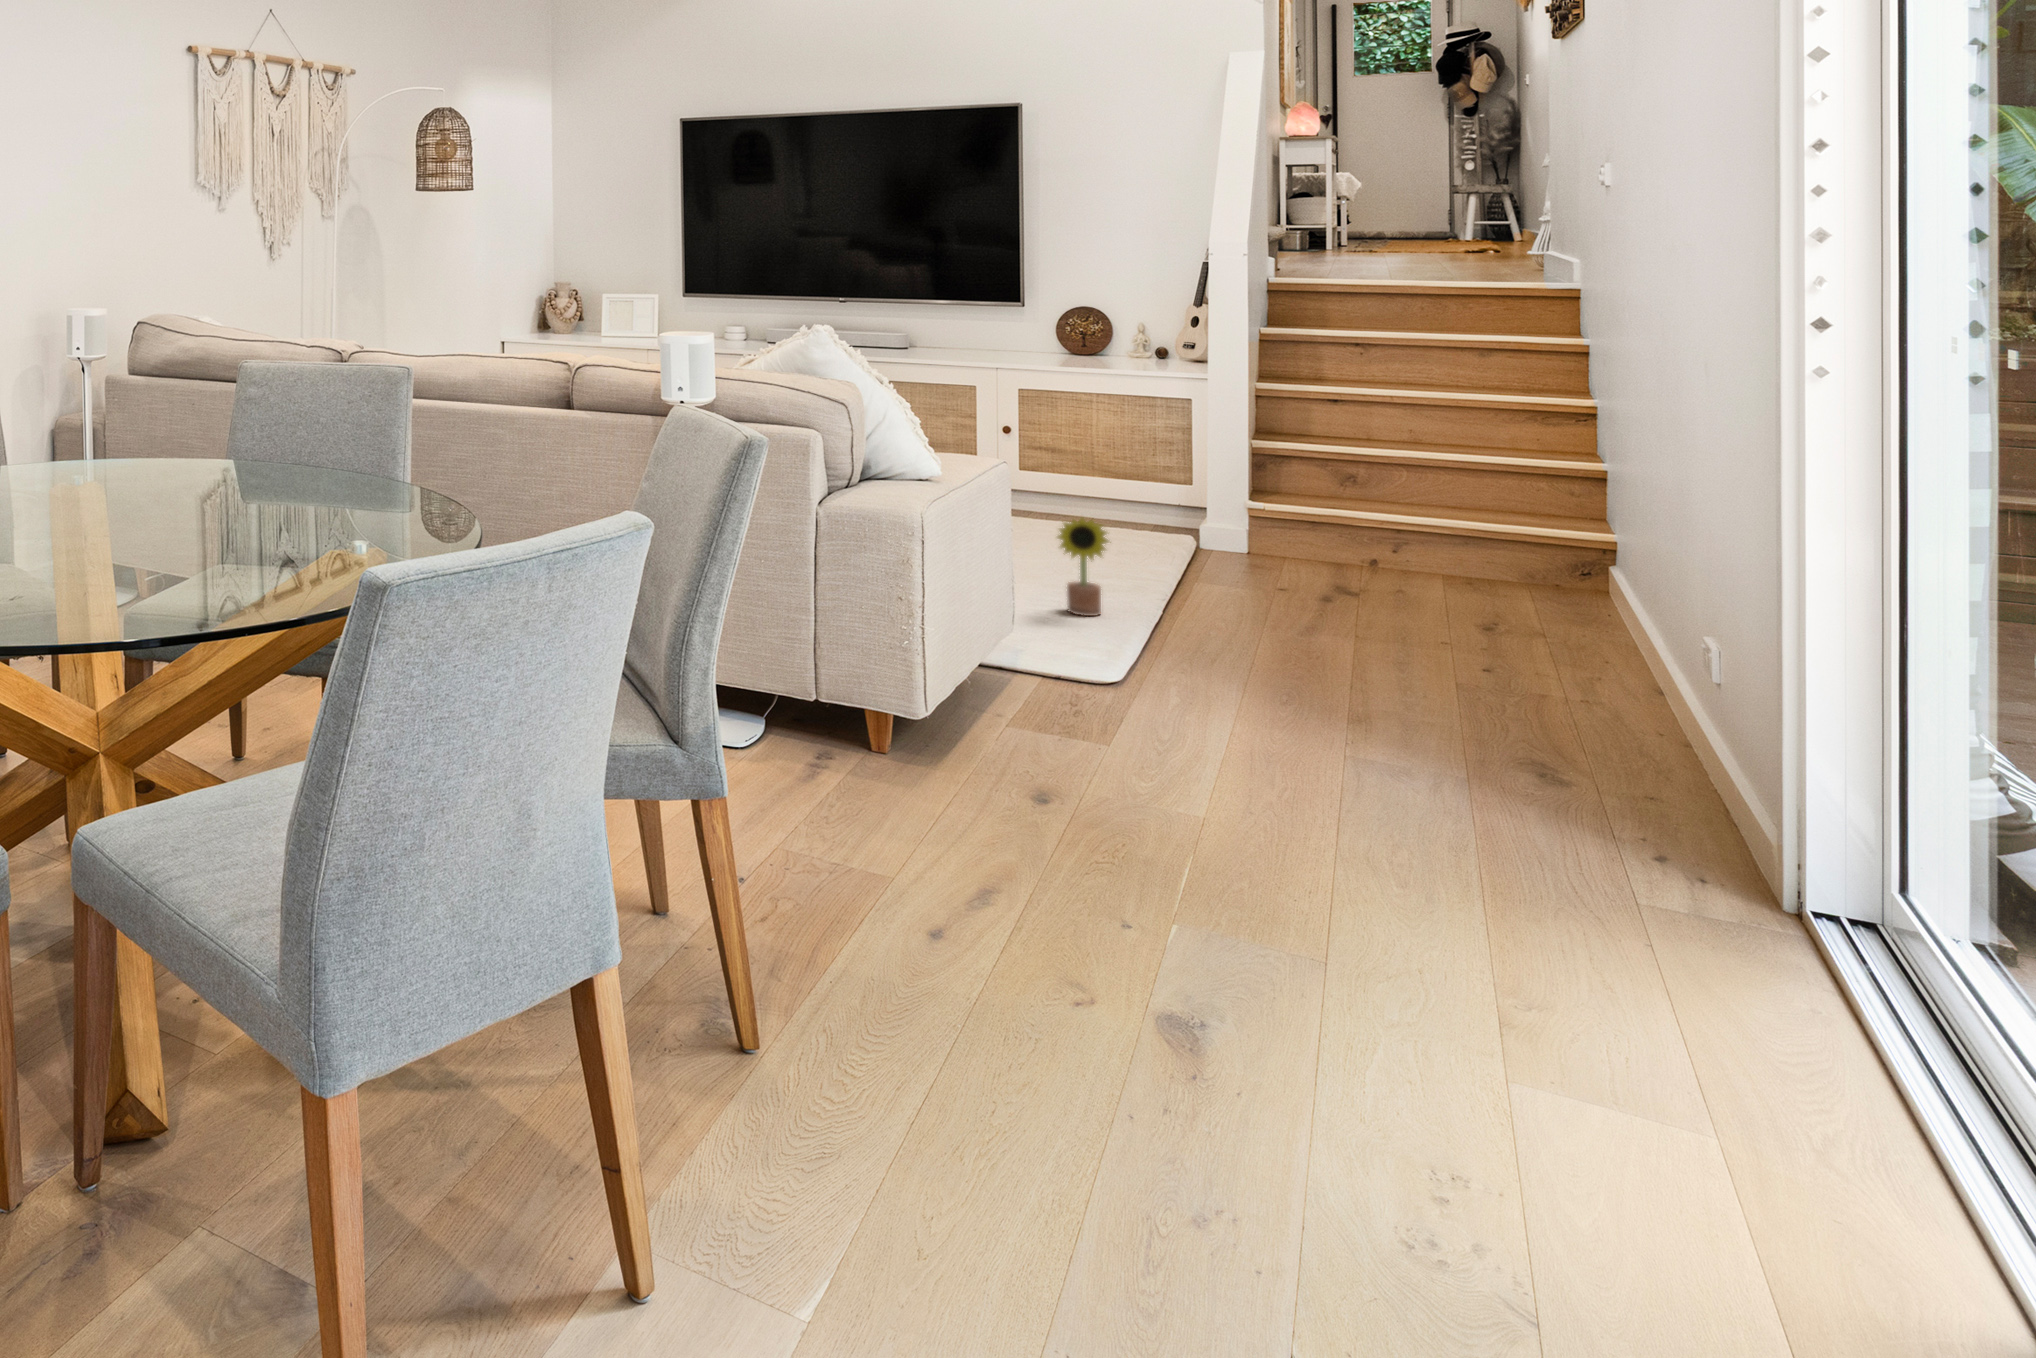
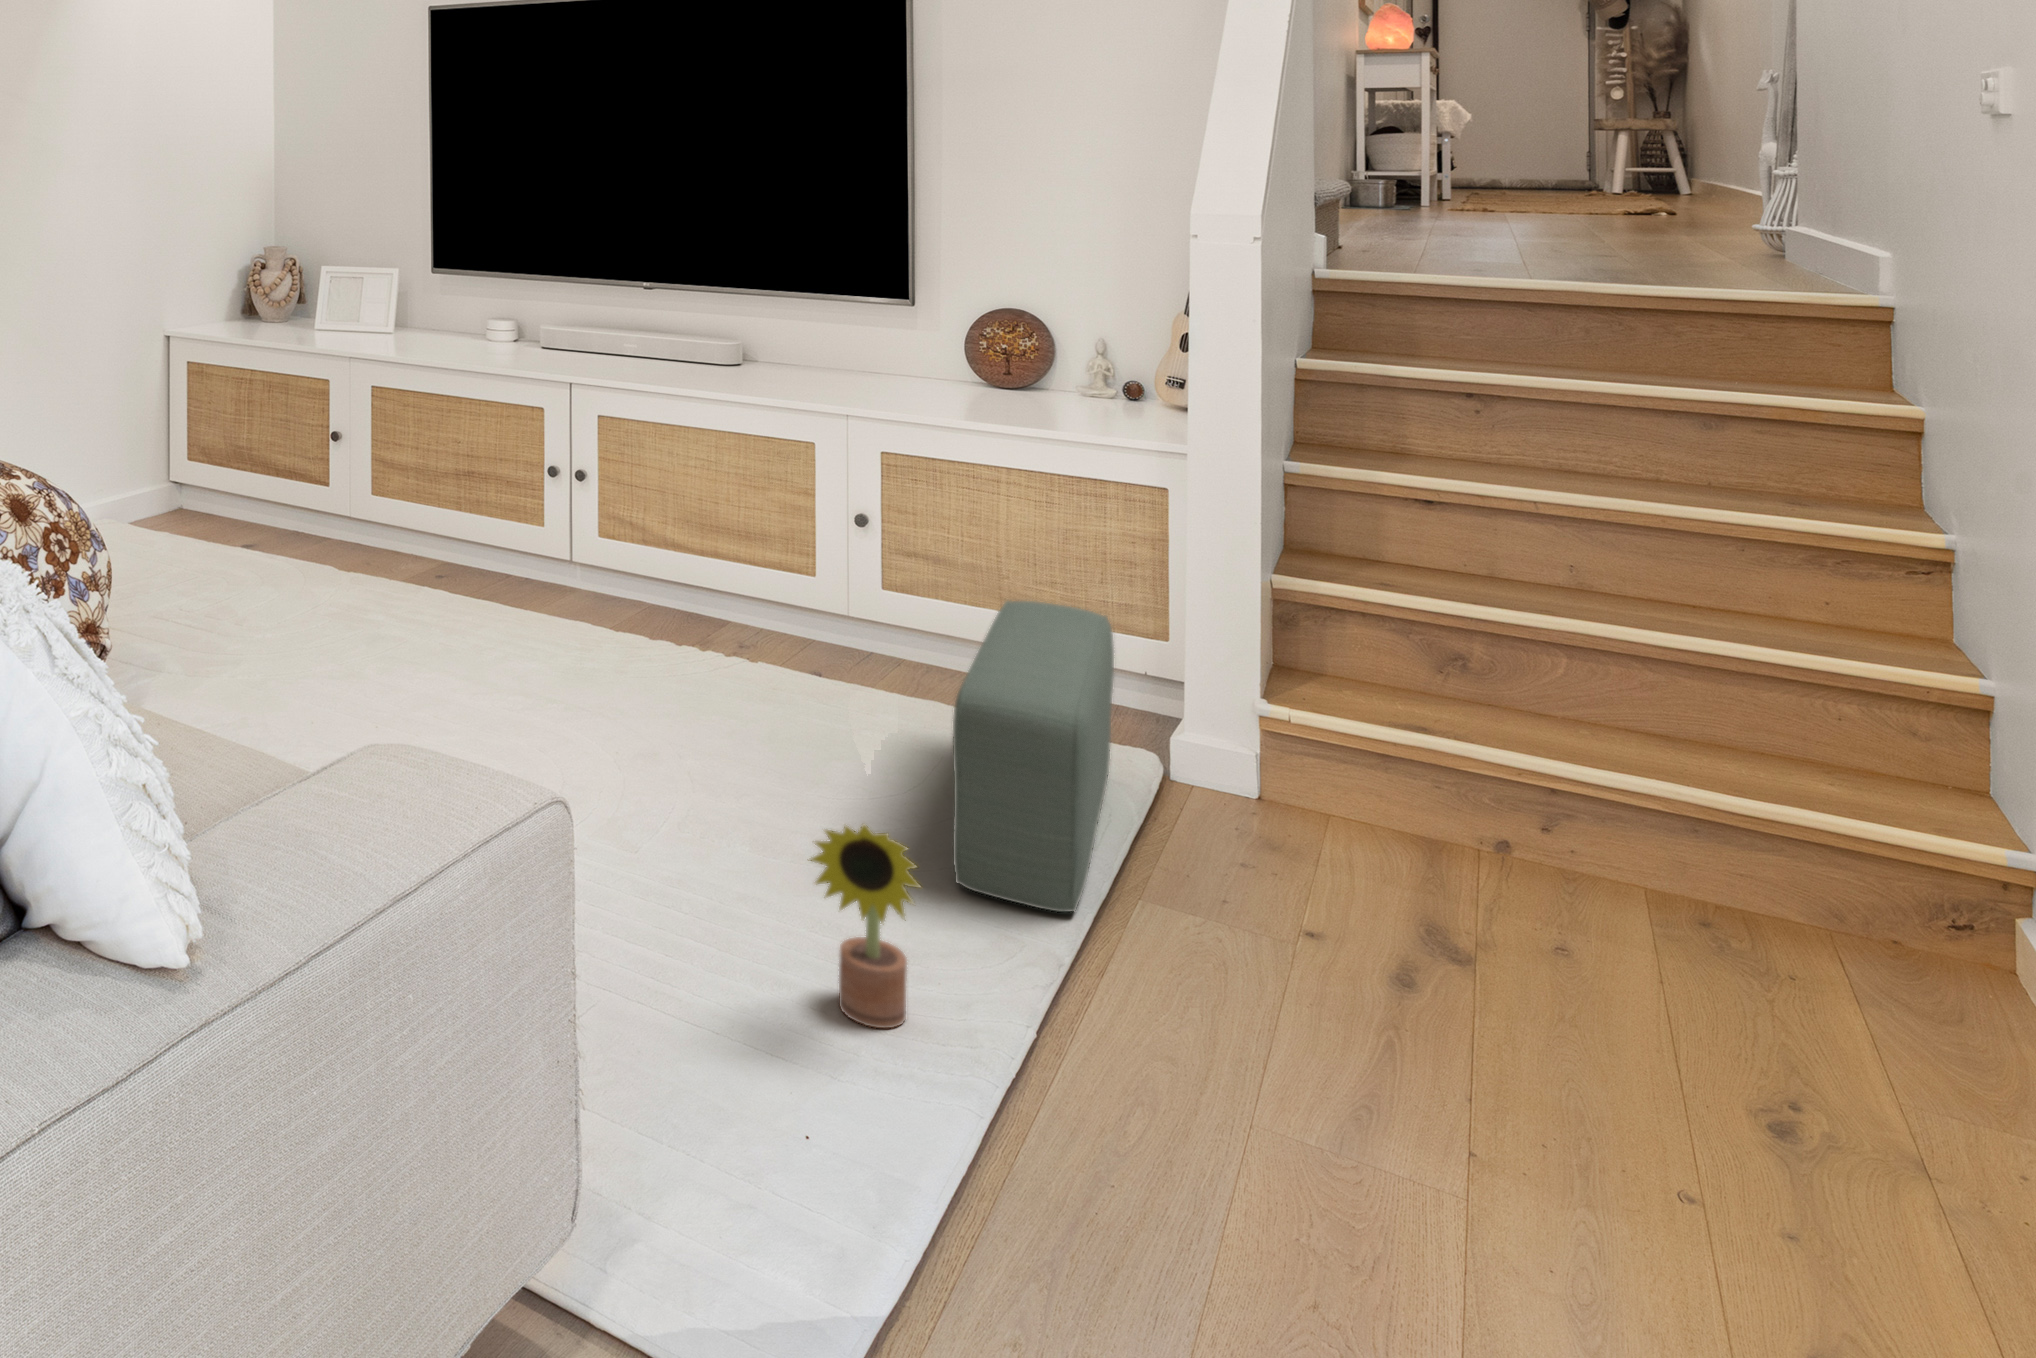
pouf: none [1102,455,1174,586] -> present [953,601,1114,912]

